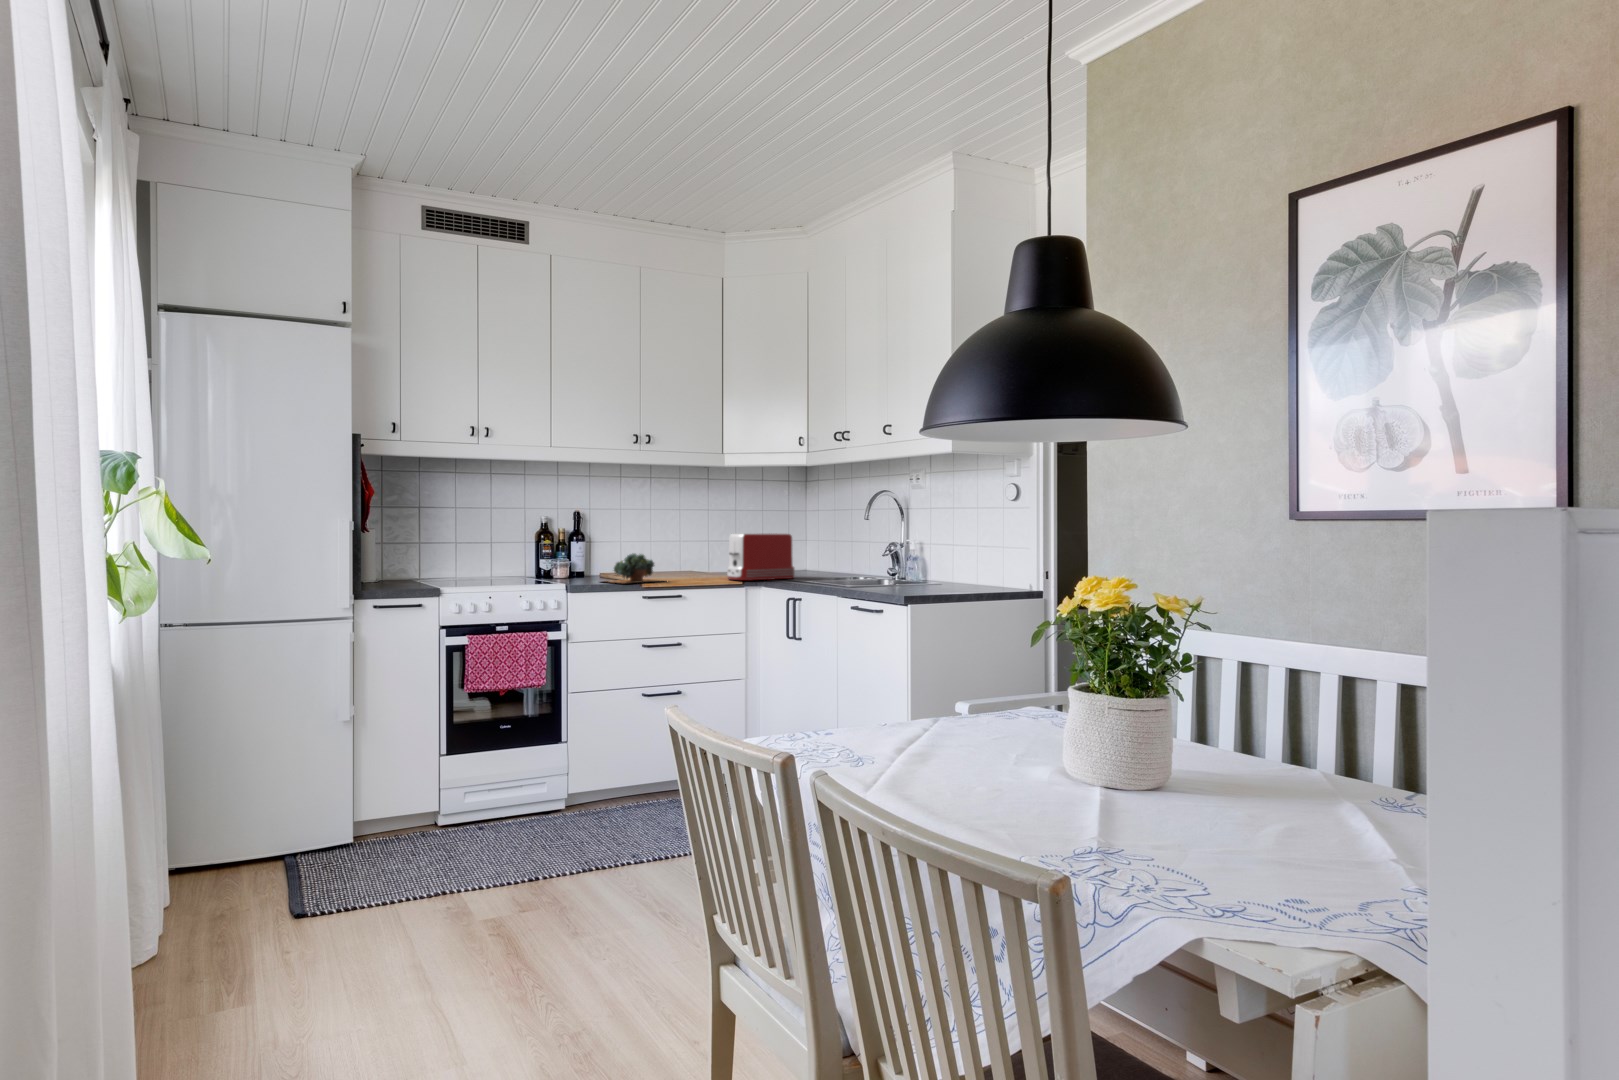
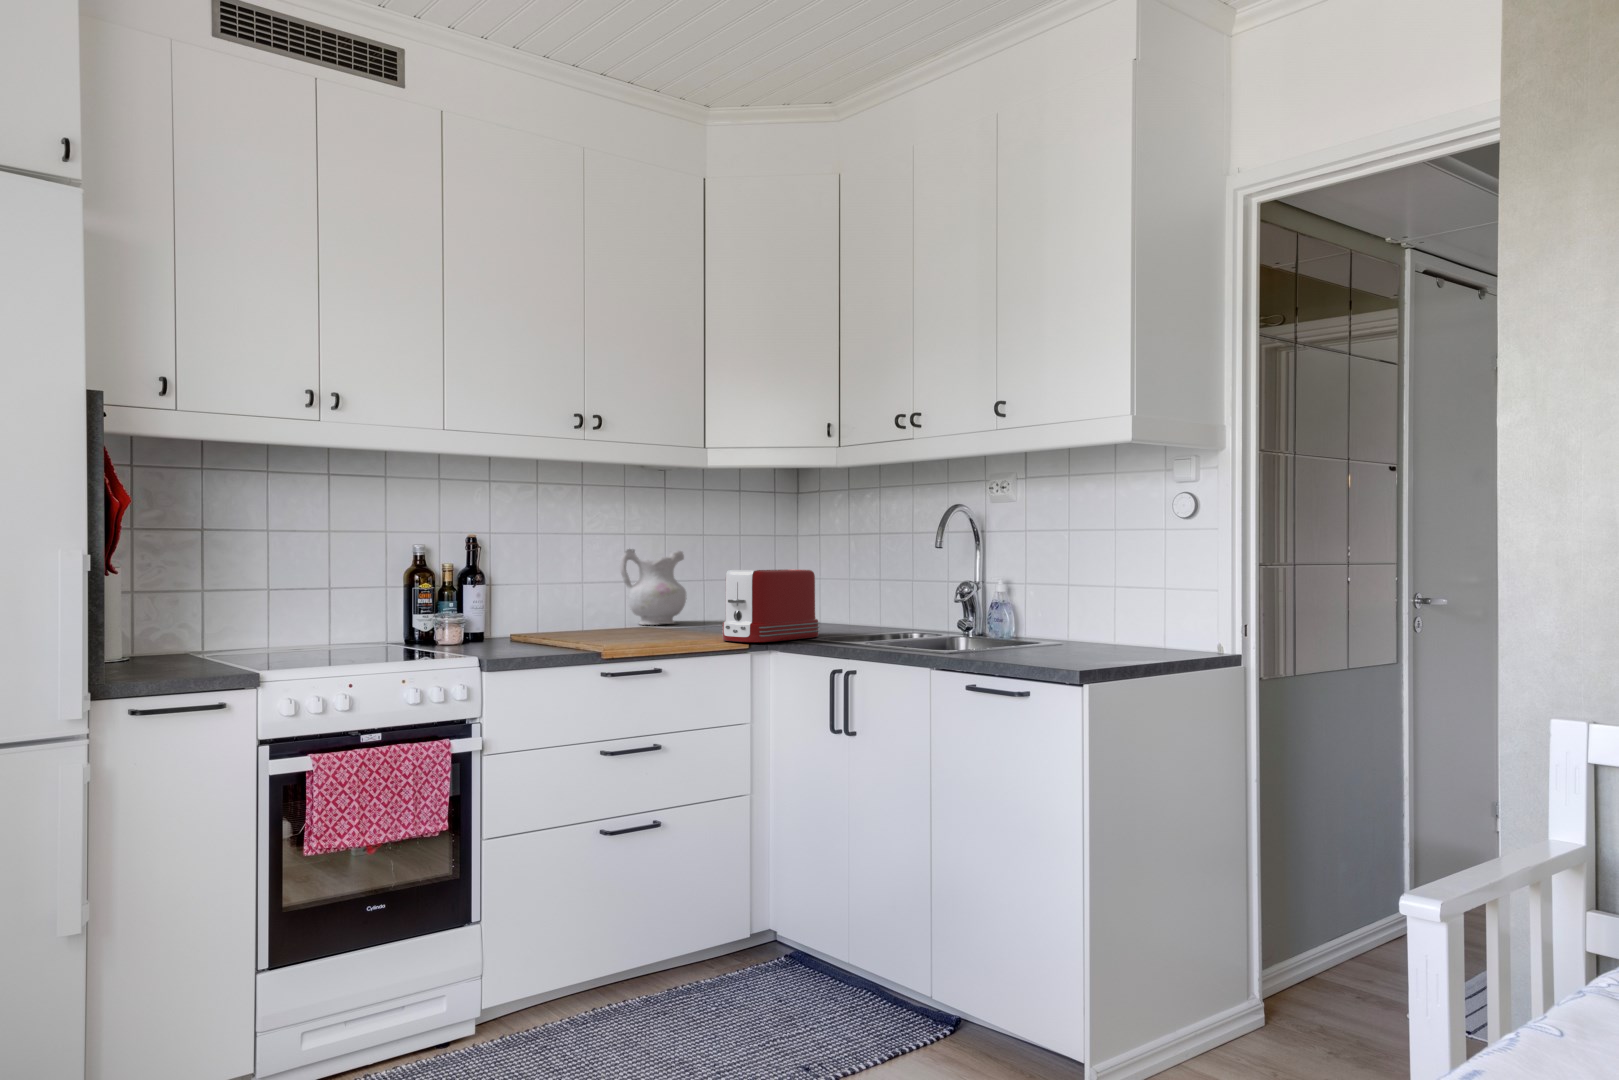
ceramic pitcher: none [678,519,724,570] -> present [620,549,687,625]
succulent plant: present [609,553,659,583] -> none [524,602,635,653]

